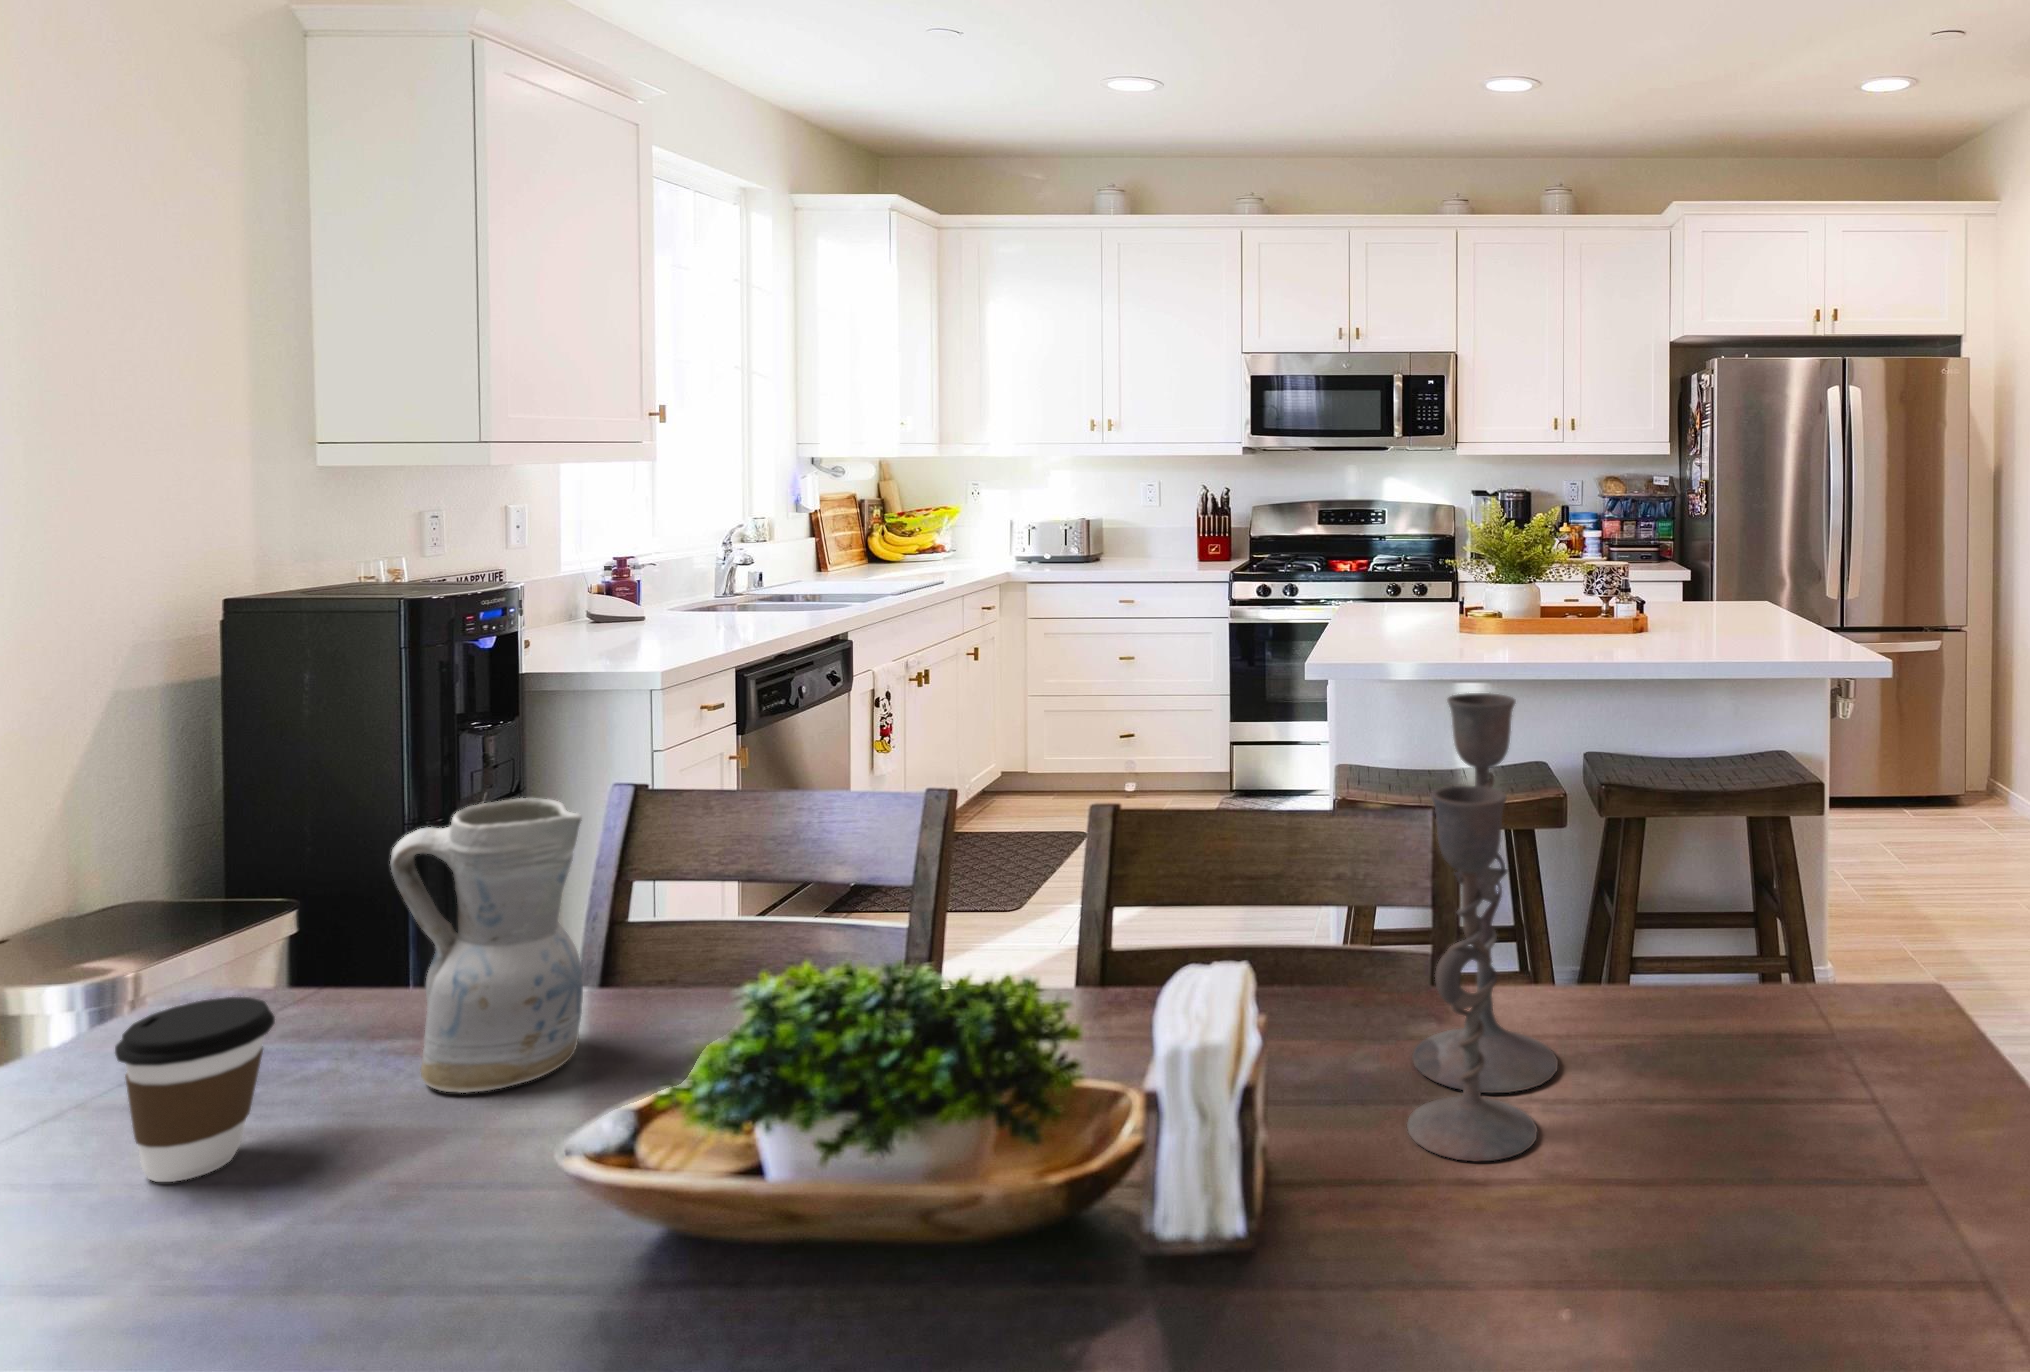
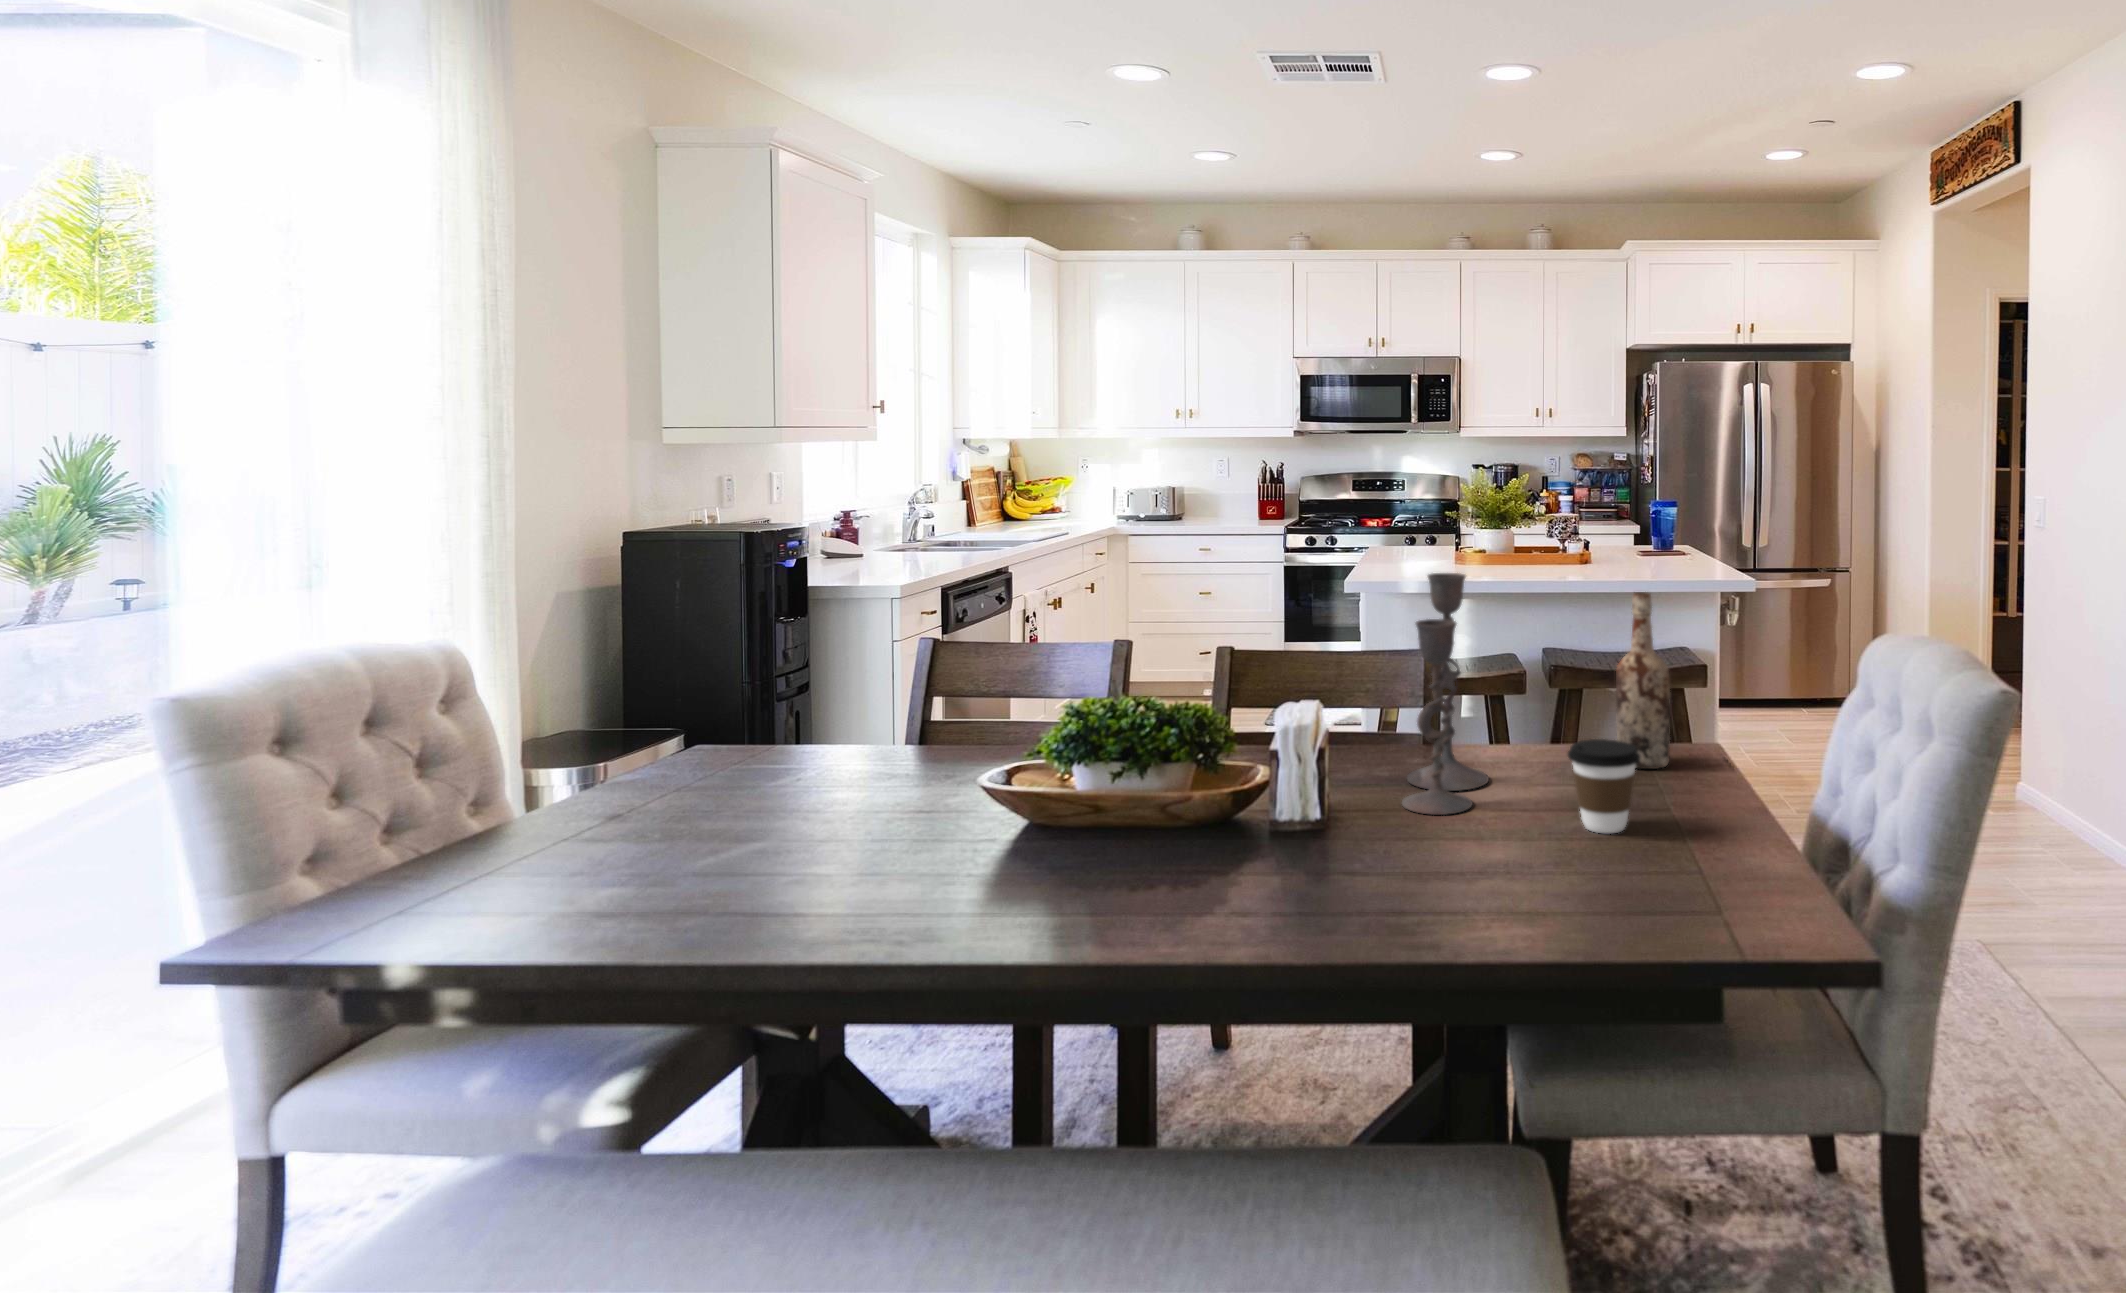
wine bottle: none [1770,724,1866,1038] -> present [1616,592,1670,769]
ceramic pitcher: present [390,798,583,1093] -> none [821,636,928,796]
coffee cup: present [115,997,275,1182] -> present [1568,739,1640,833]

